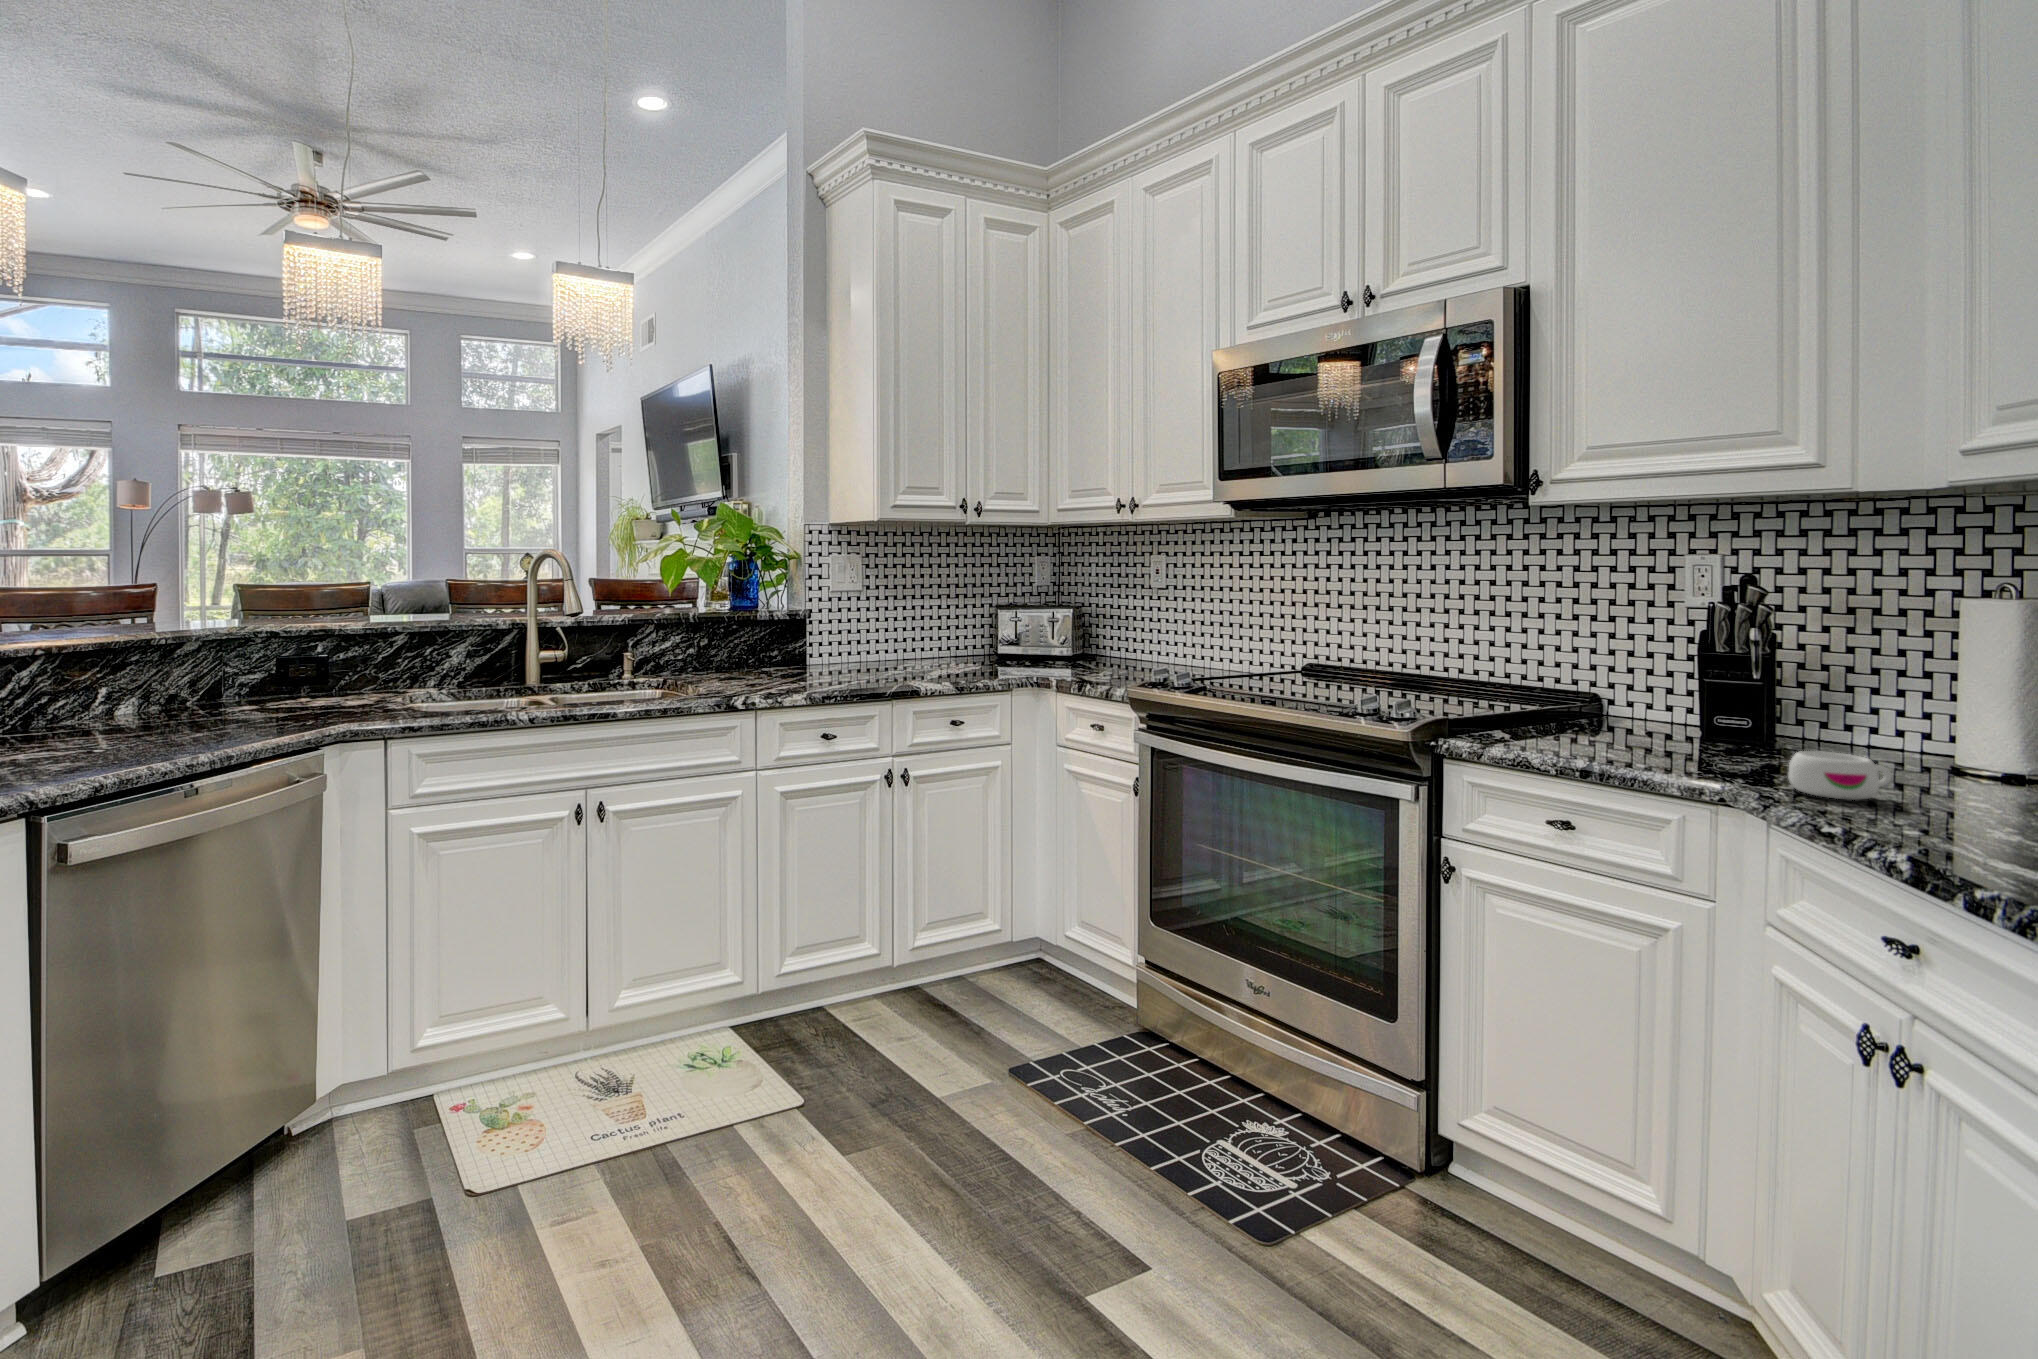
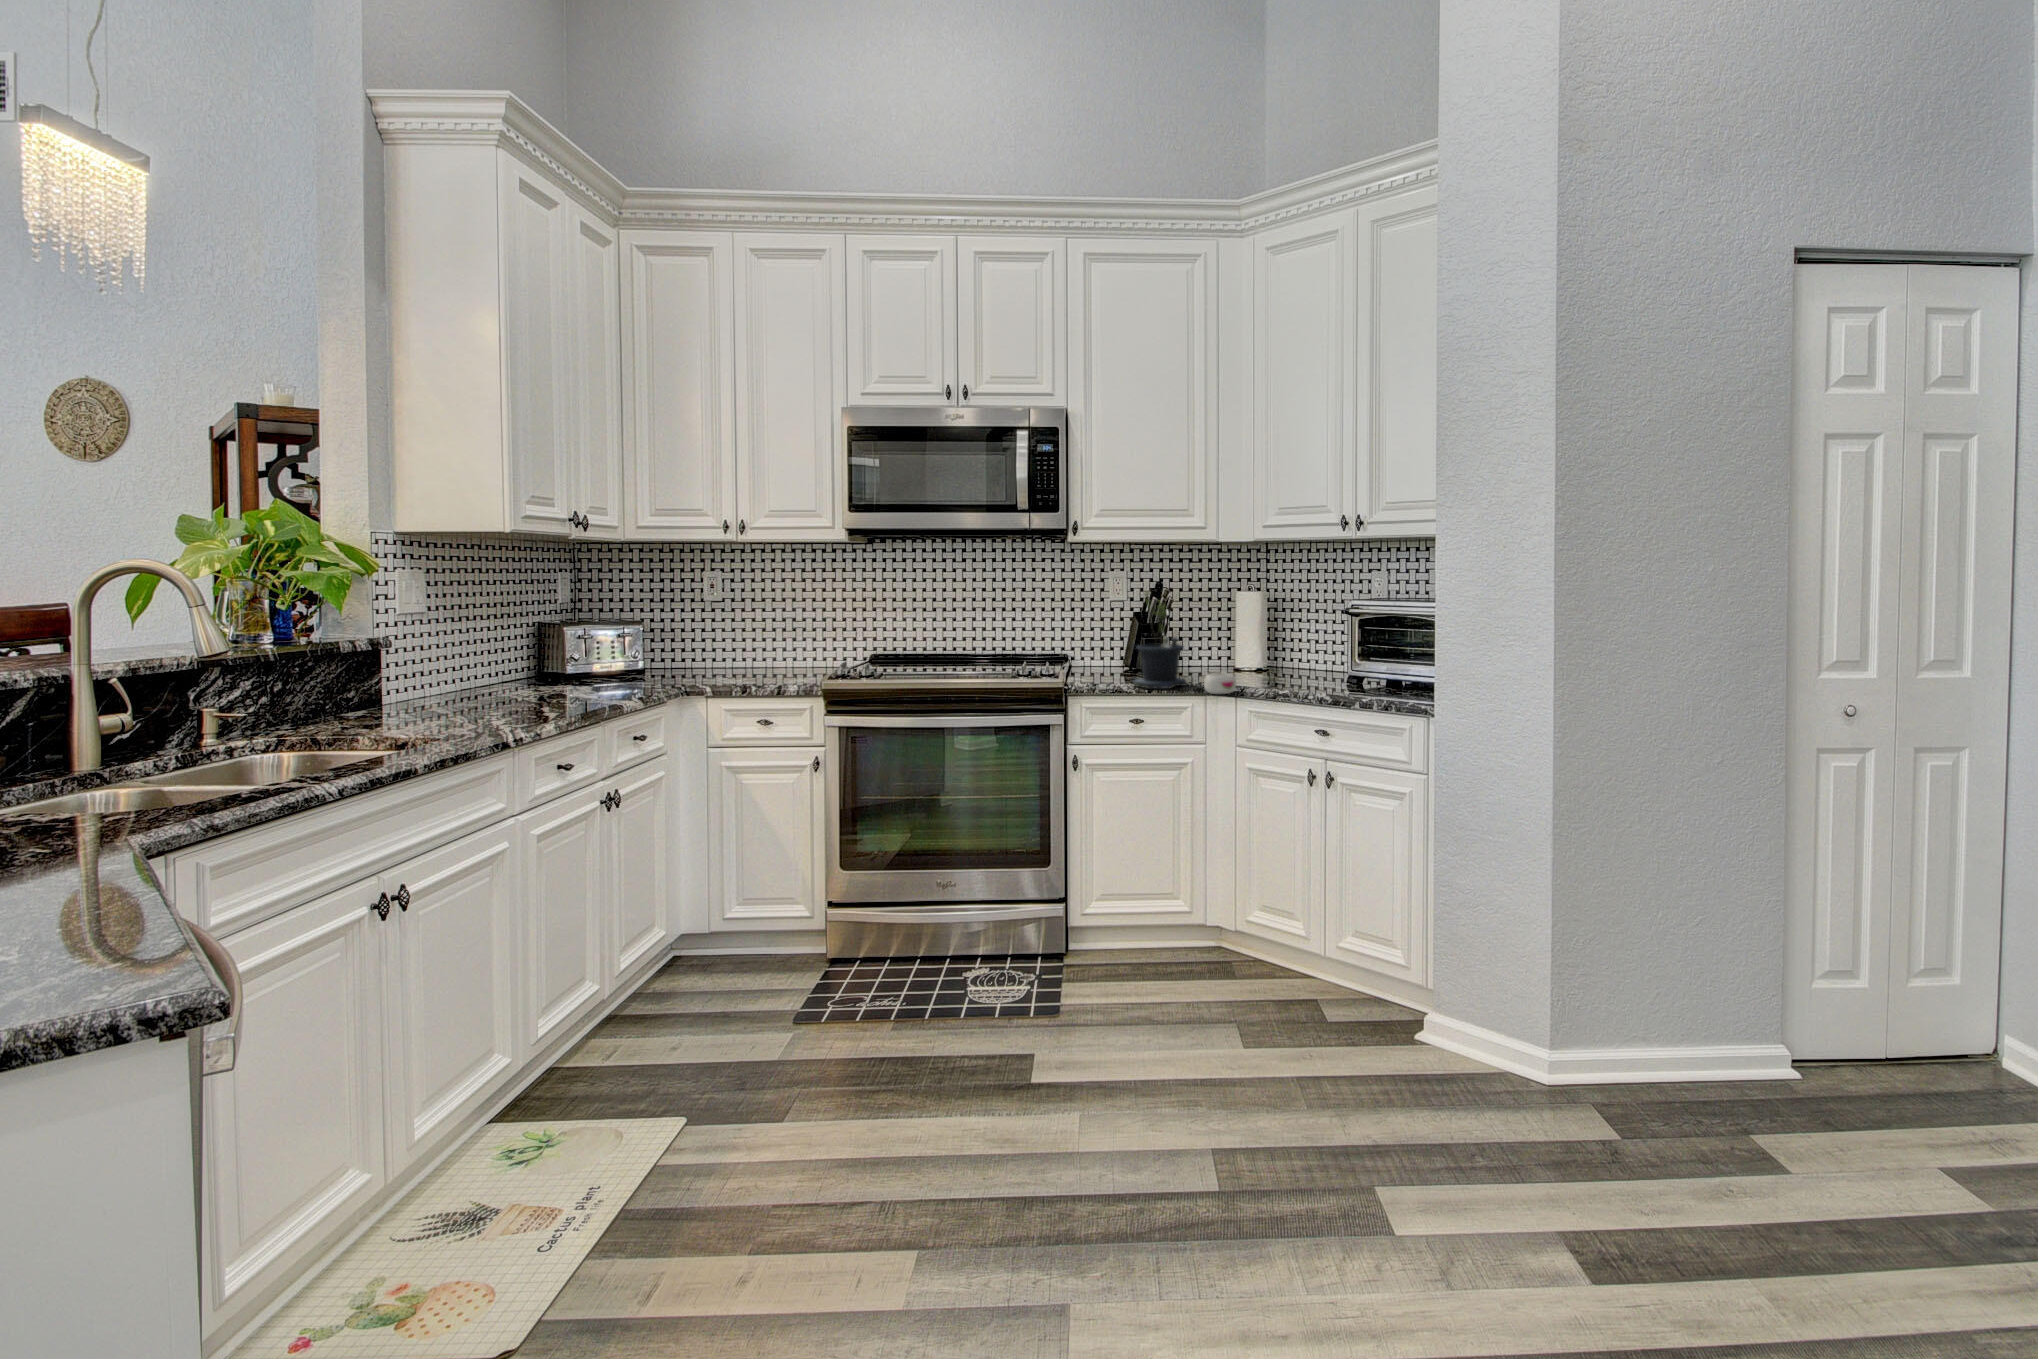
potted plant: none [1648,581,1787,771] -> present [1132,591,1187,689]

